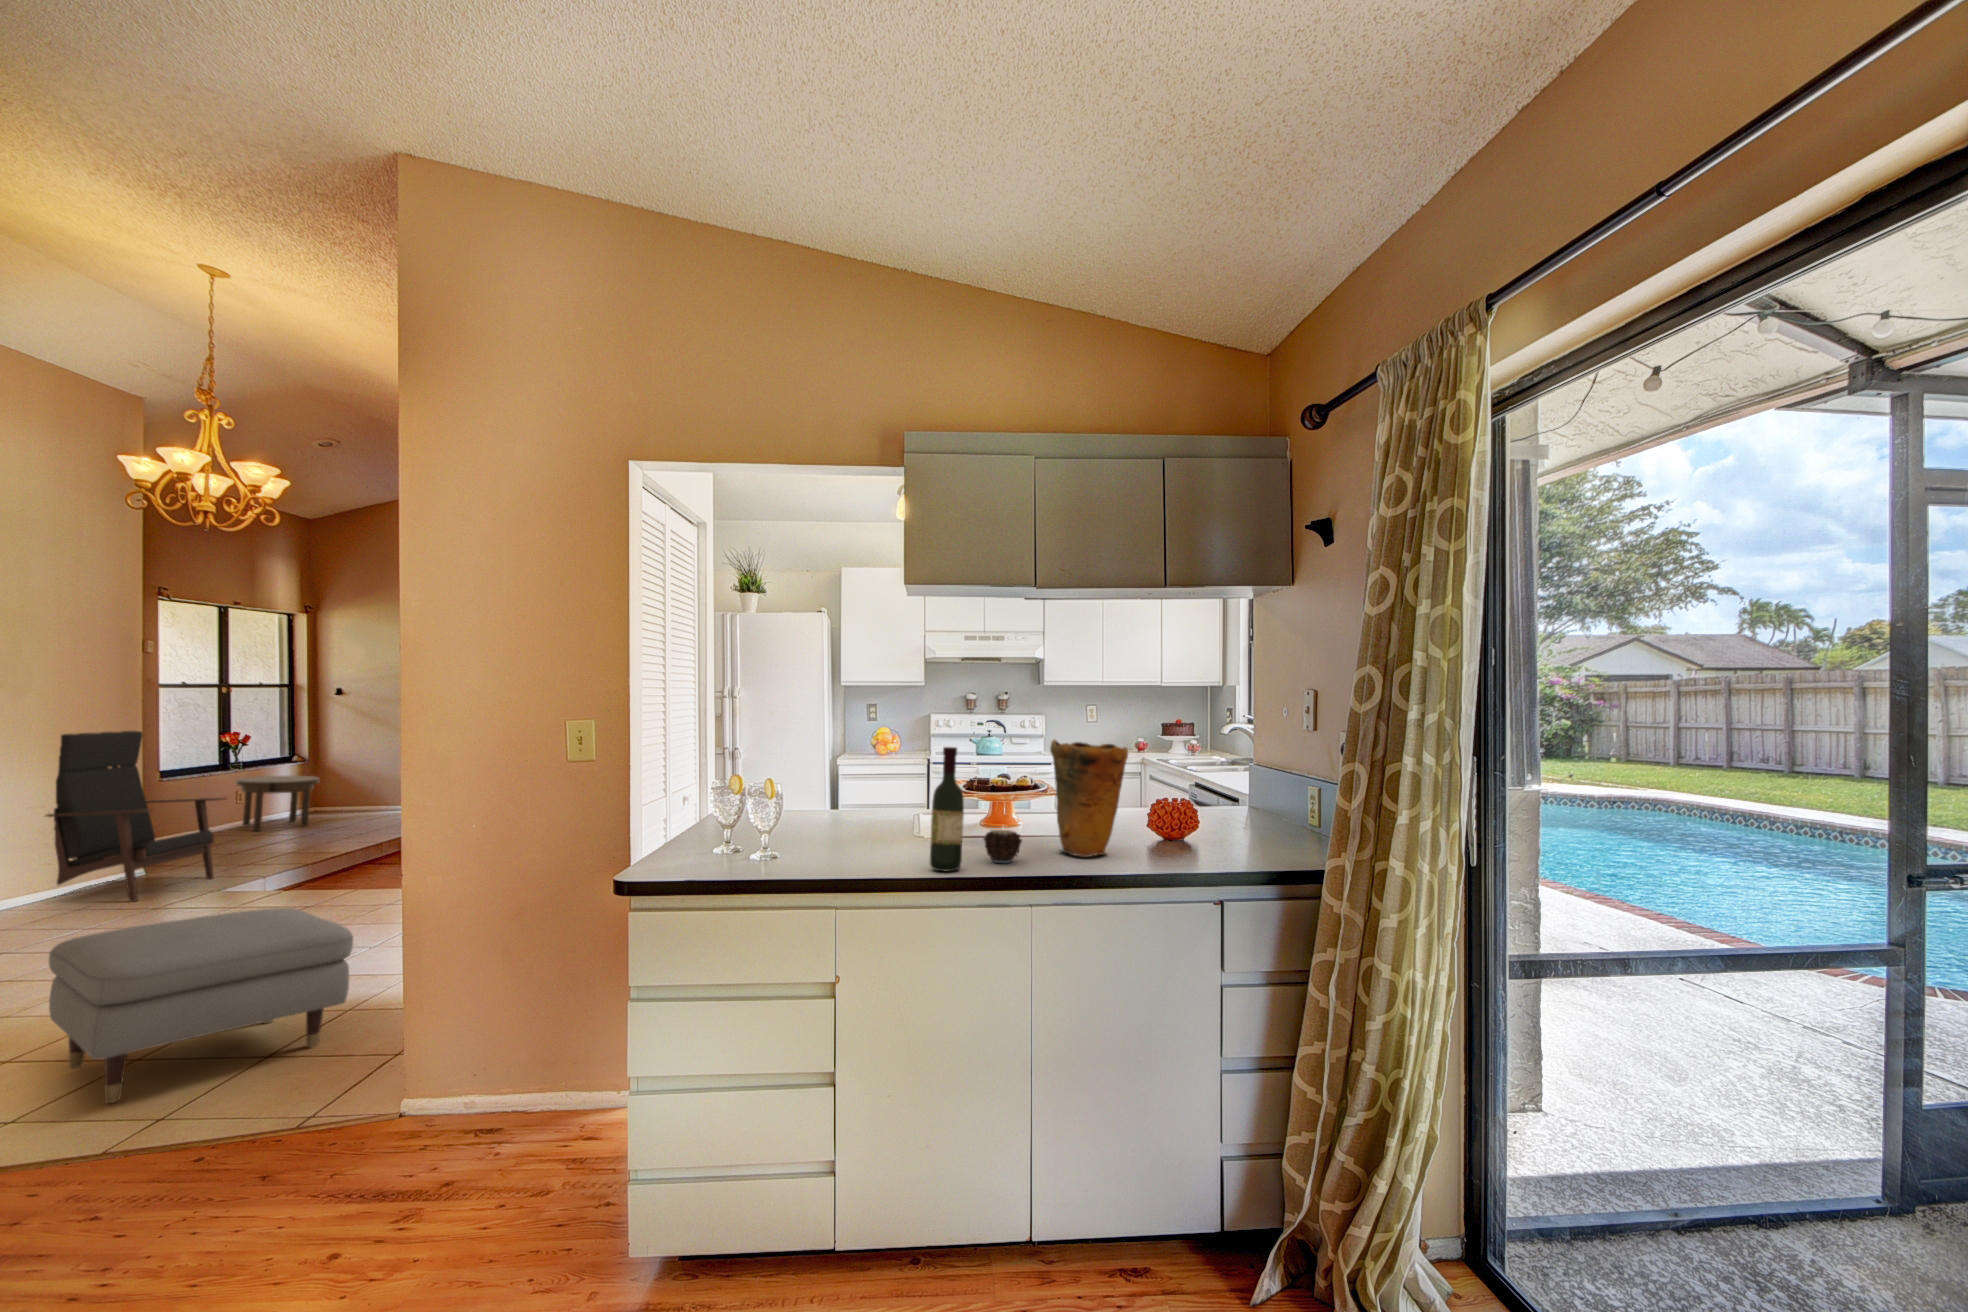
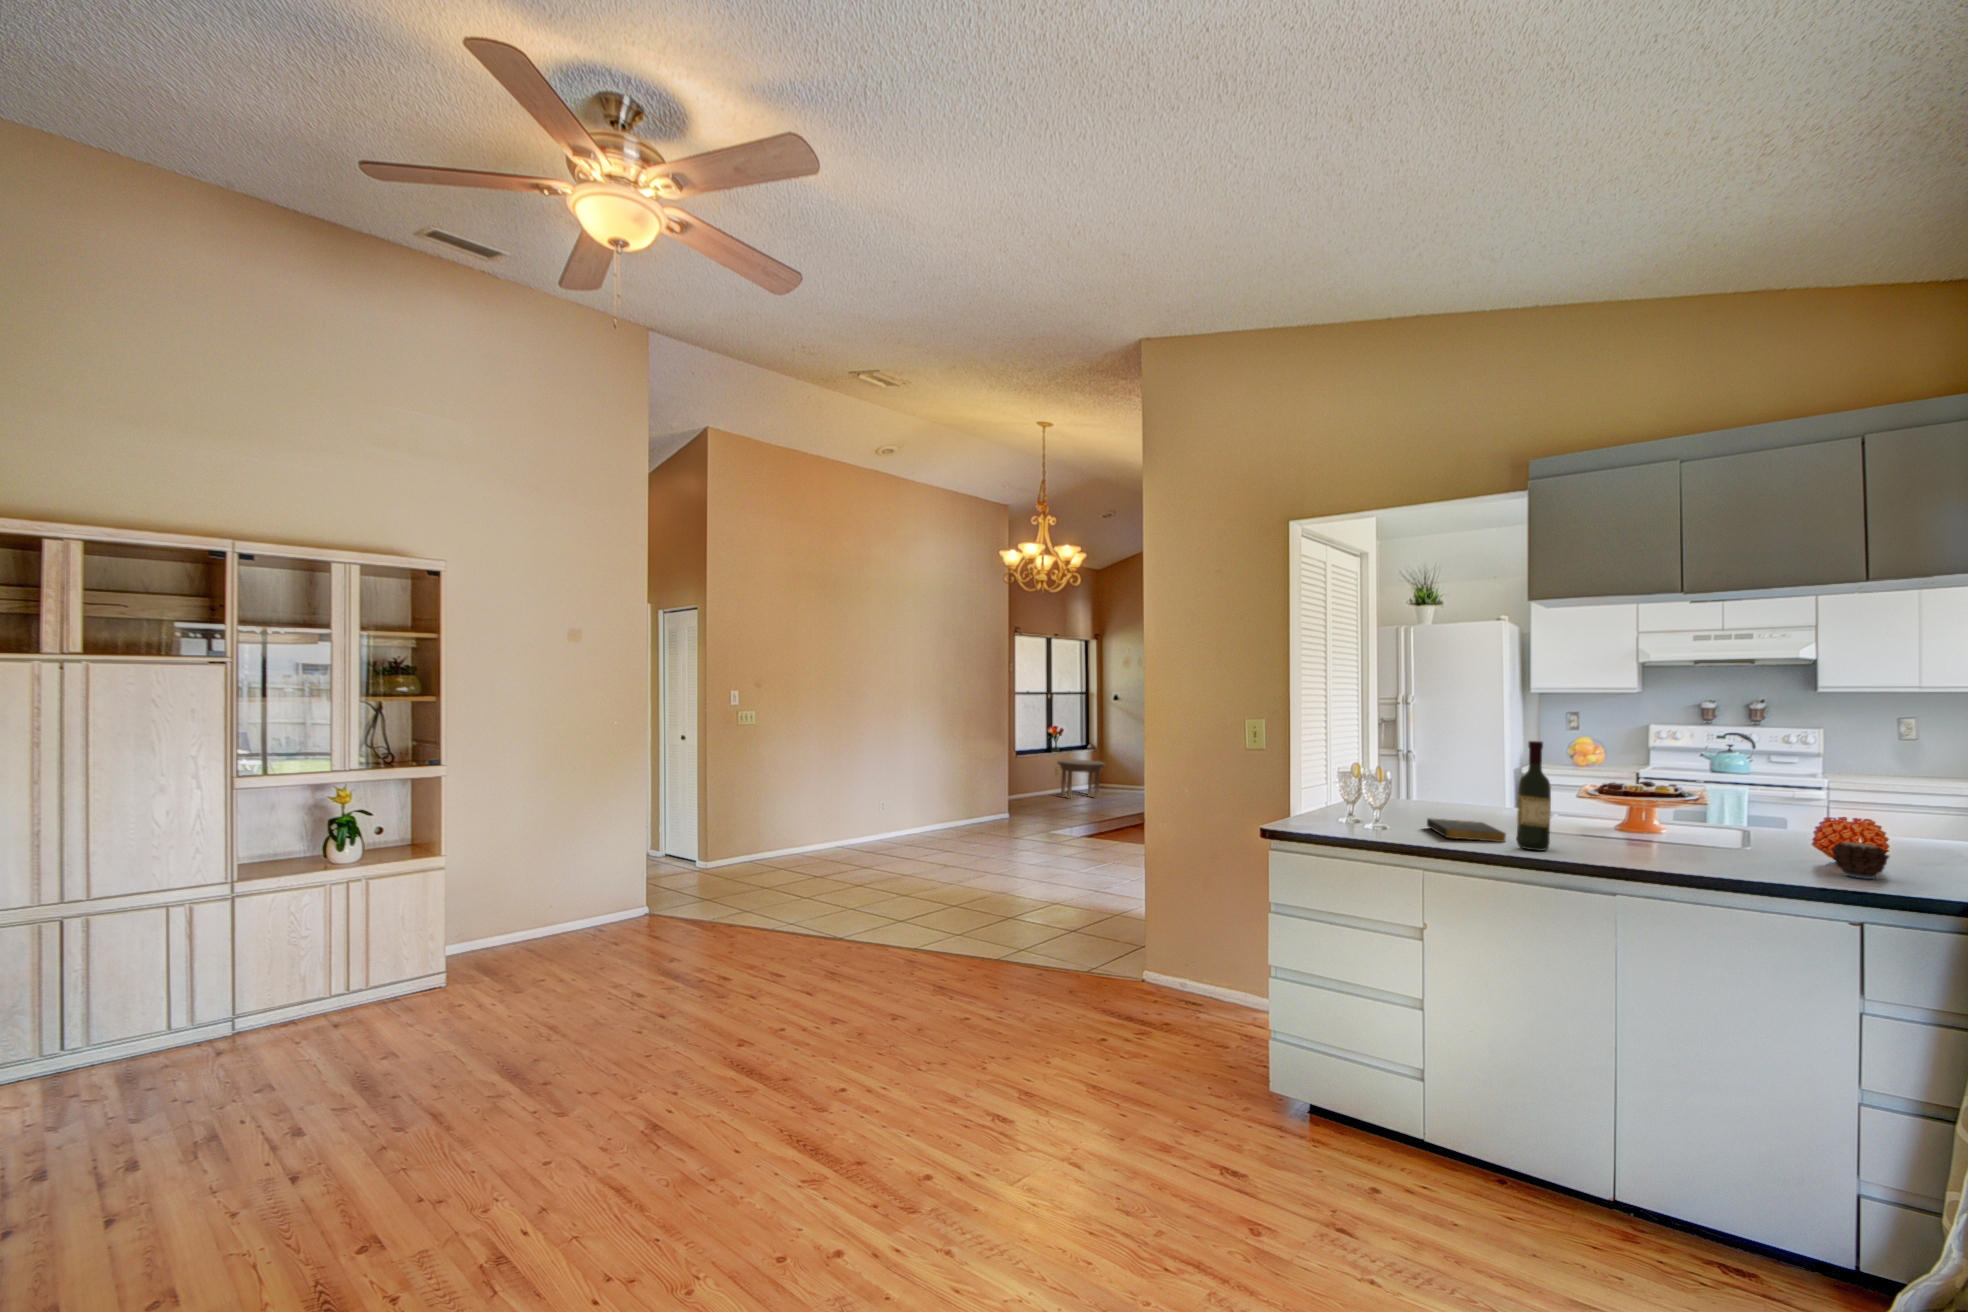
lounge chair: present [46,731,226,902] -> none [956,722,1052,834]
vase: present [1050,740,1128,857] -> none [1664,741,1764,860]
candle: present [984,830,1022,863] -> present [1832,842,1889,879]
book: none [820,839,913,868] -> present [1427,818,1506,842]
ottoman: present [49,908,353,1103] -> none [972,837,1118,937]

